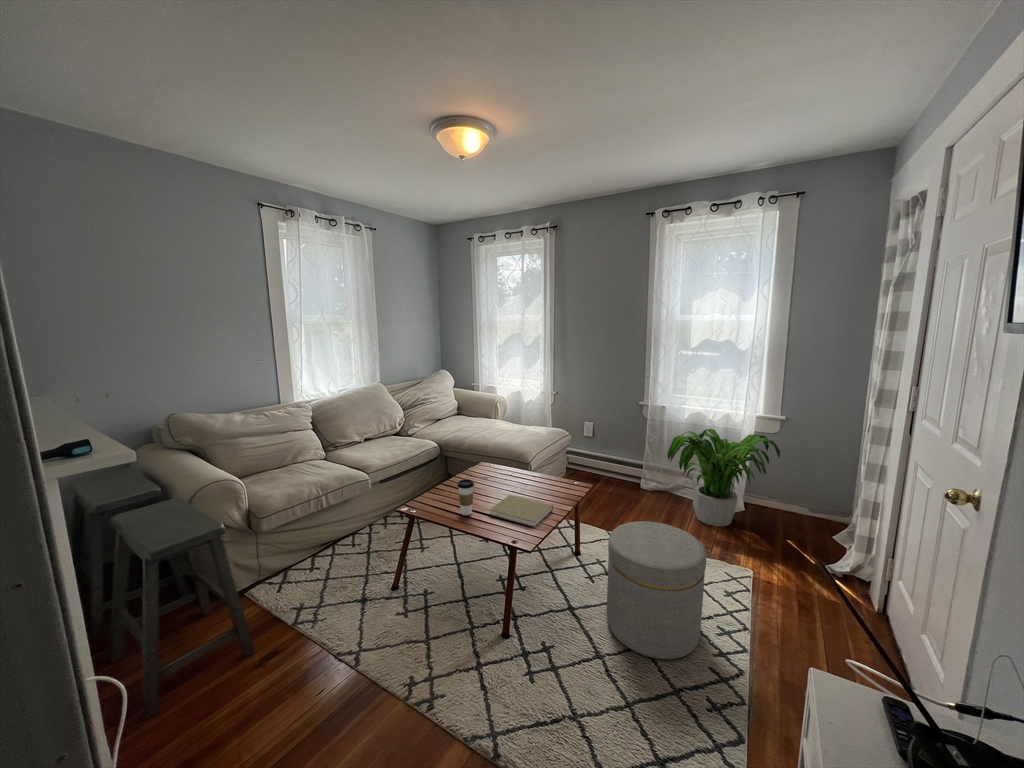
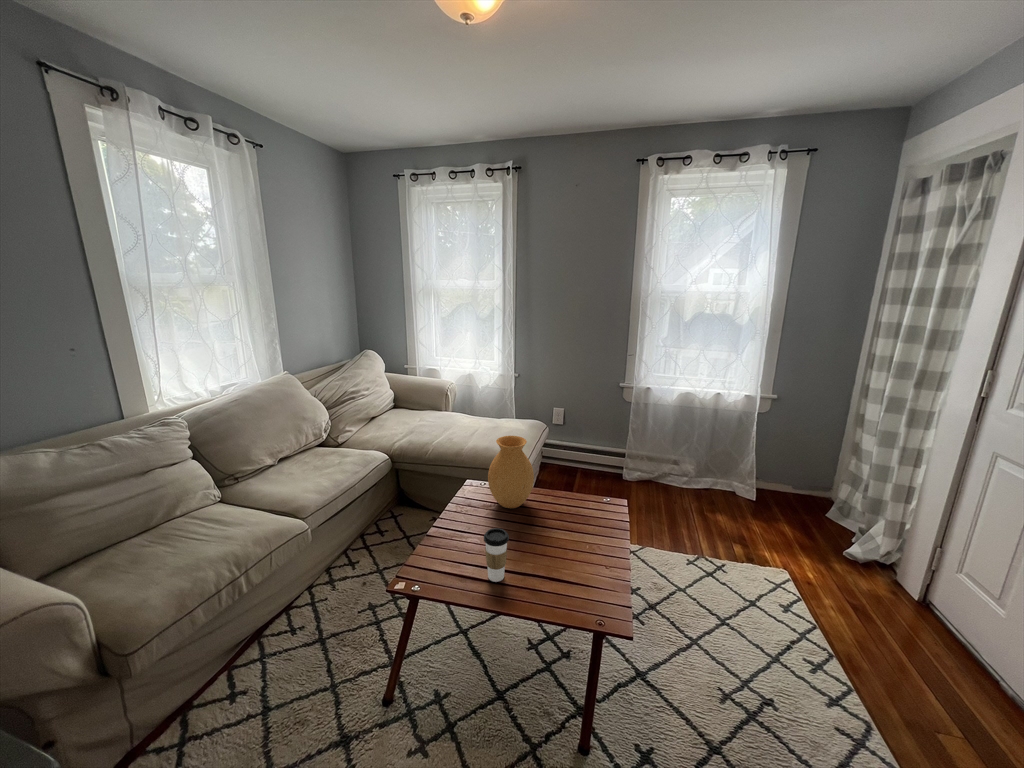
vase: none [487,428,521,481] -> present [488,436,534,508]
potted plant: present [667,429,780,526] -> none [668,411,785,517]
book: present [489,495,553,527] -> none [529,533,606,586]
ottoman: present [607,521,706,659] -> none [683,548,831,733]

